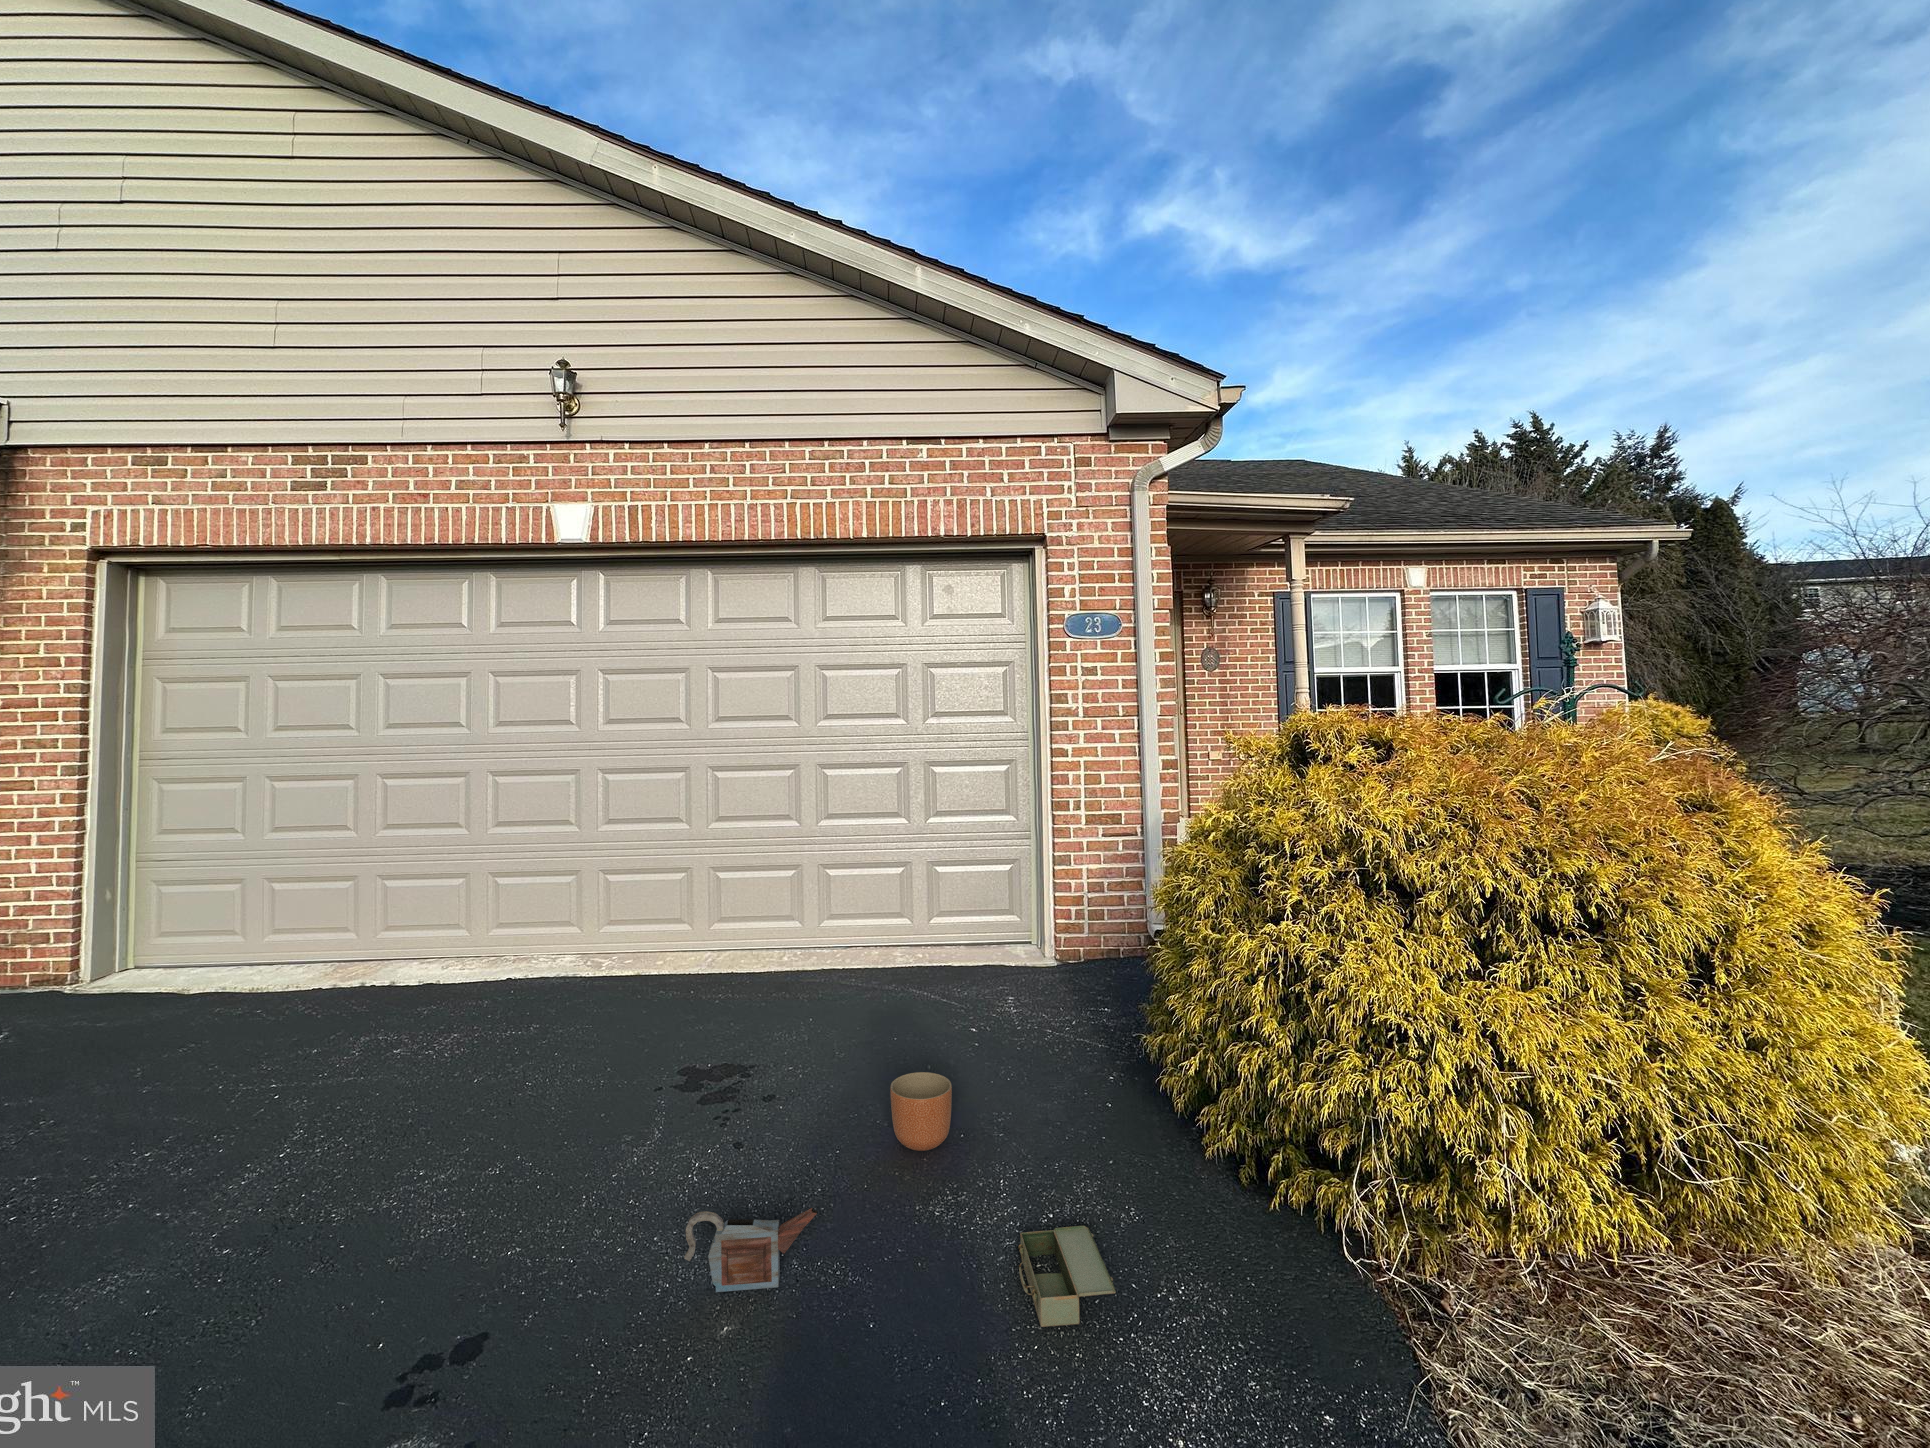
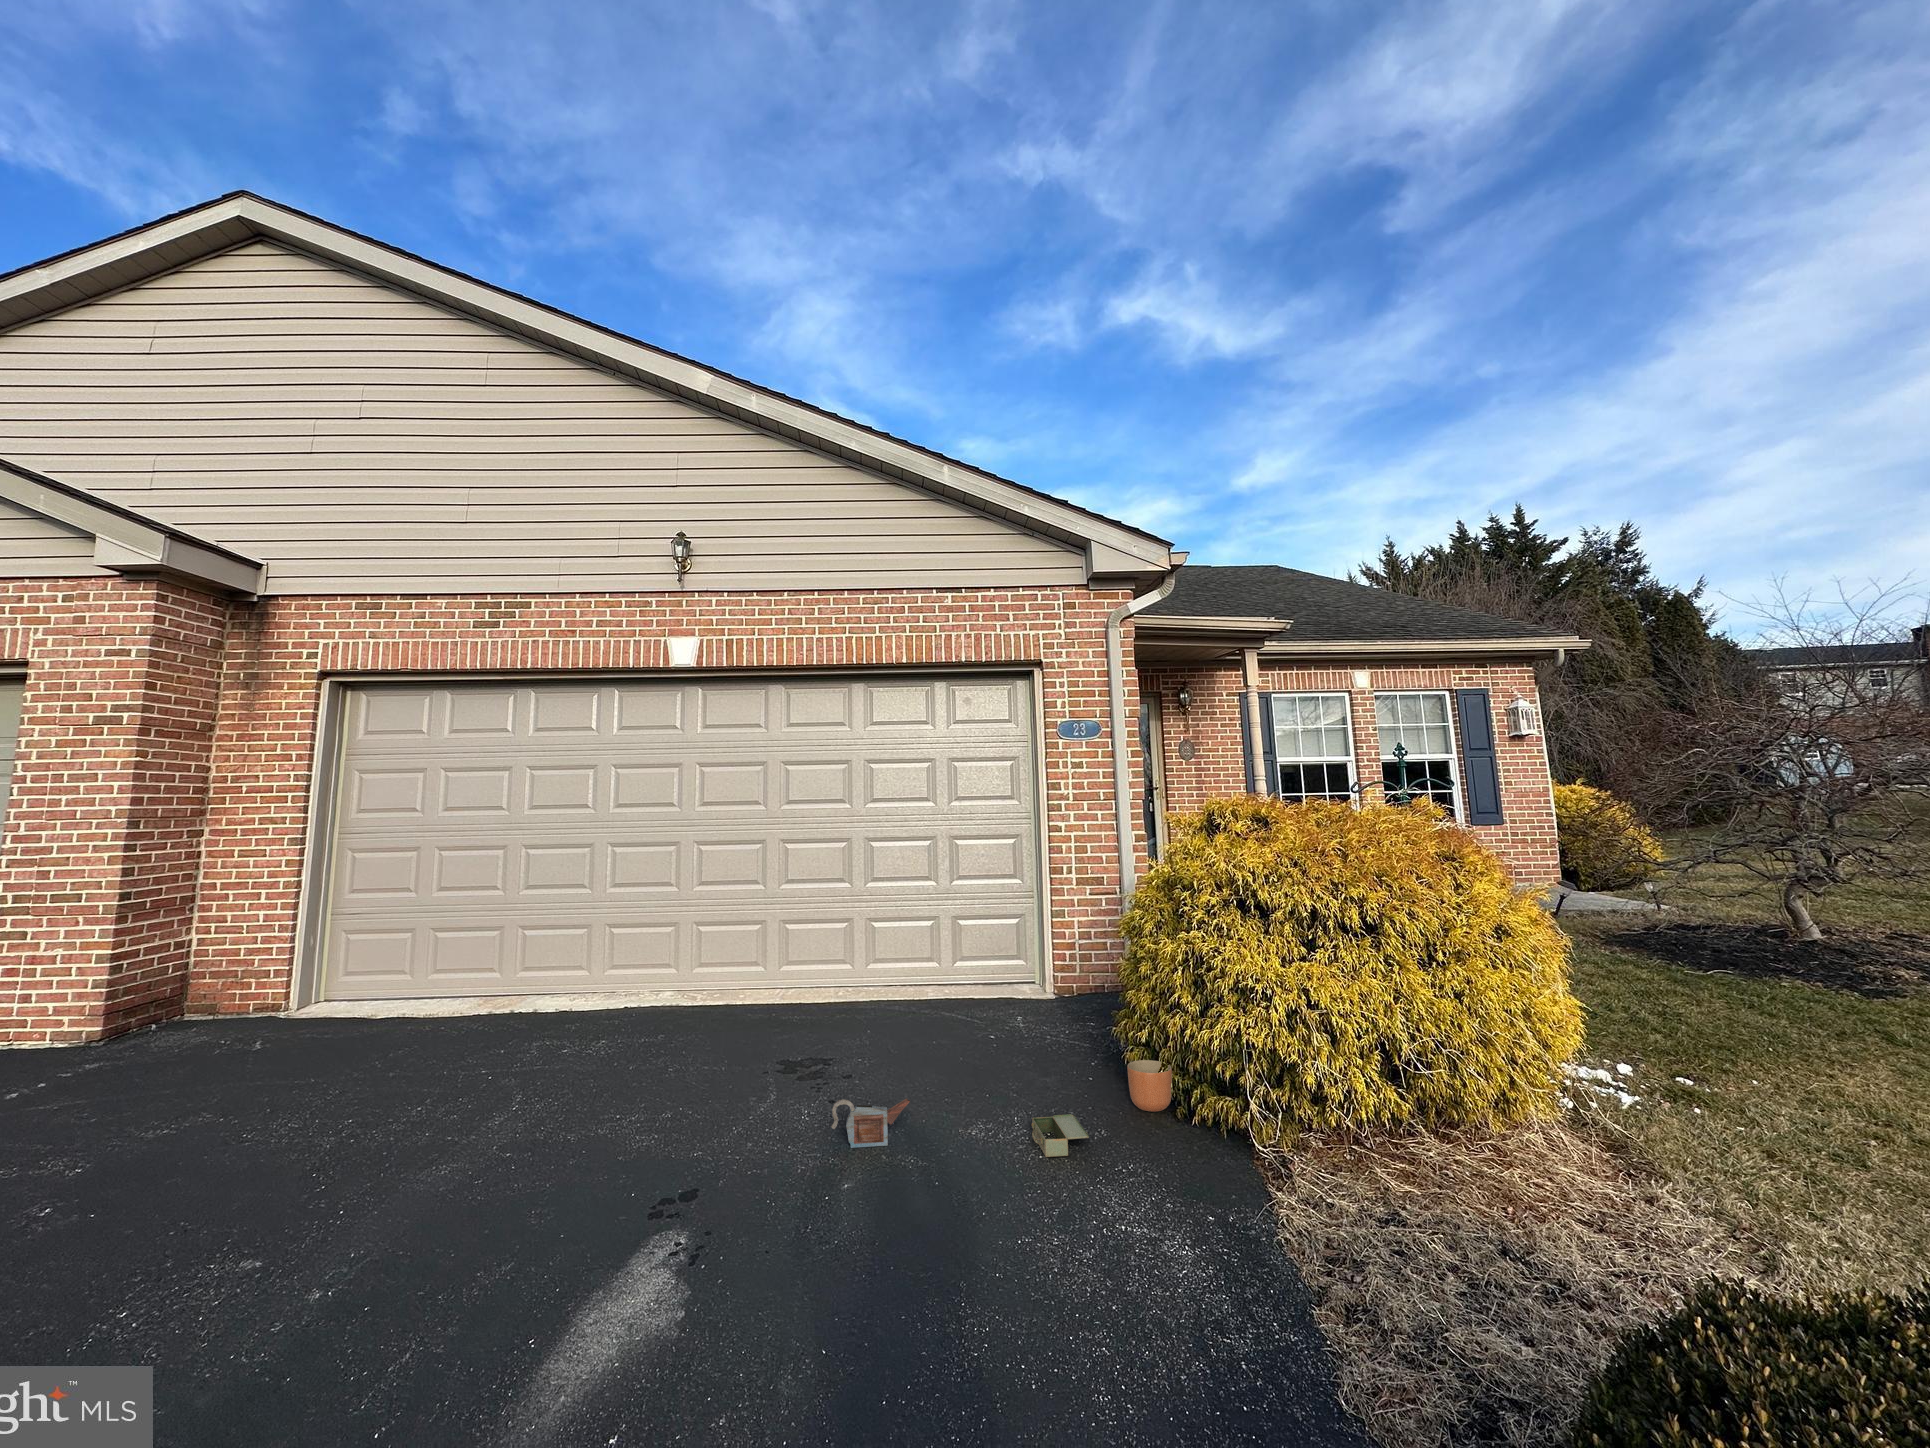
planter: present [890,1072,952,1151] -> present [1127,1060,1172,1112]

